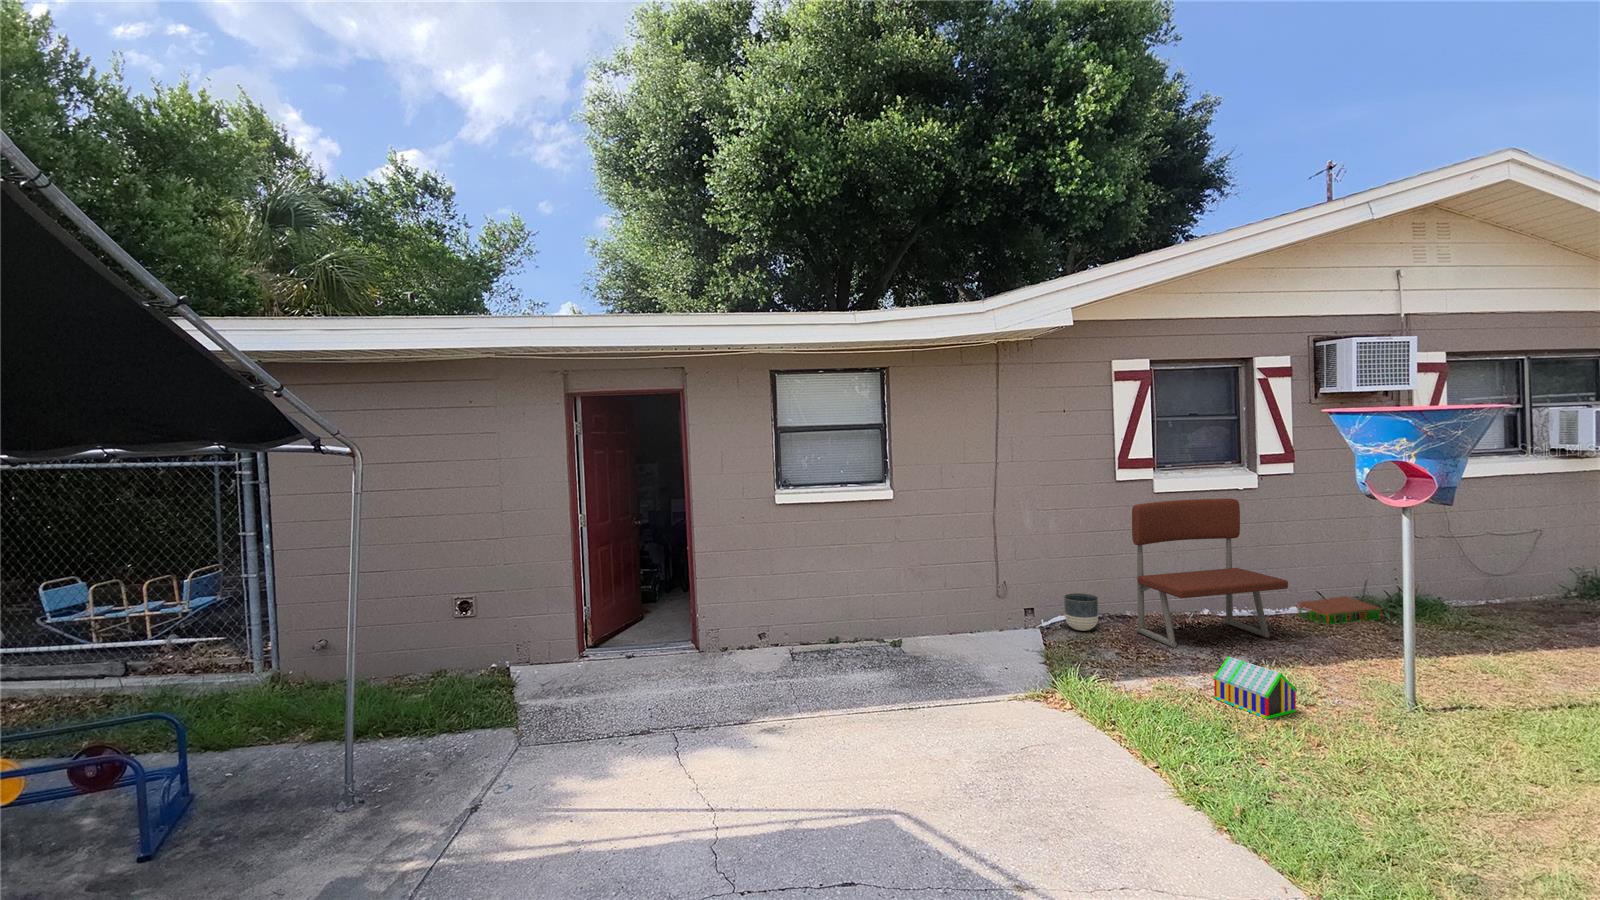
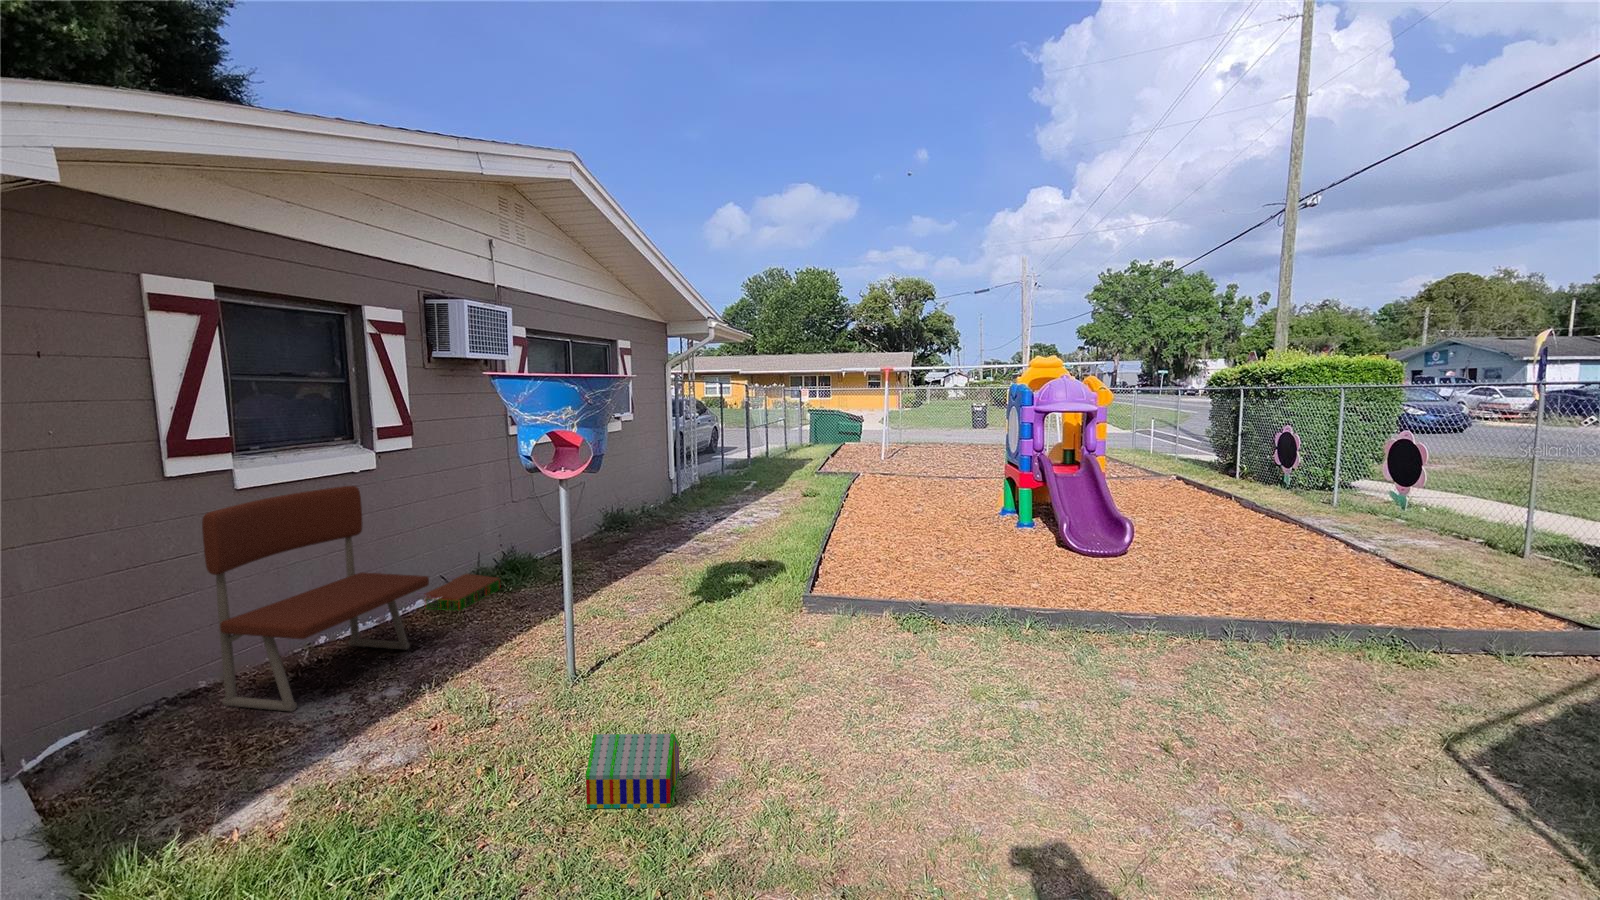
planter: present [1064,593,1098,631] -> none [68,677,151,749]
toy house: present [1214,656,1296,719] -> present [586,734,679,809]

